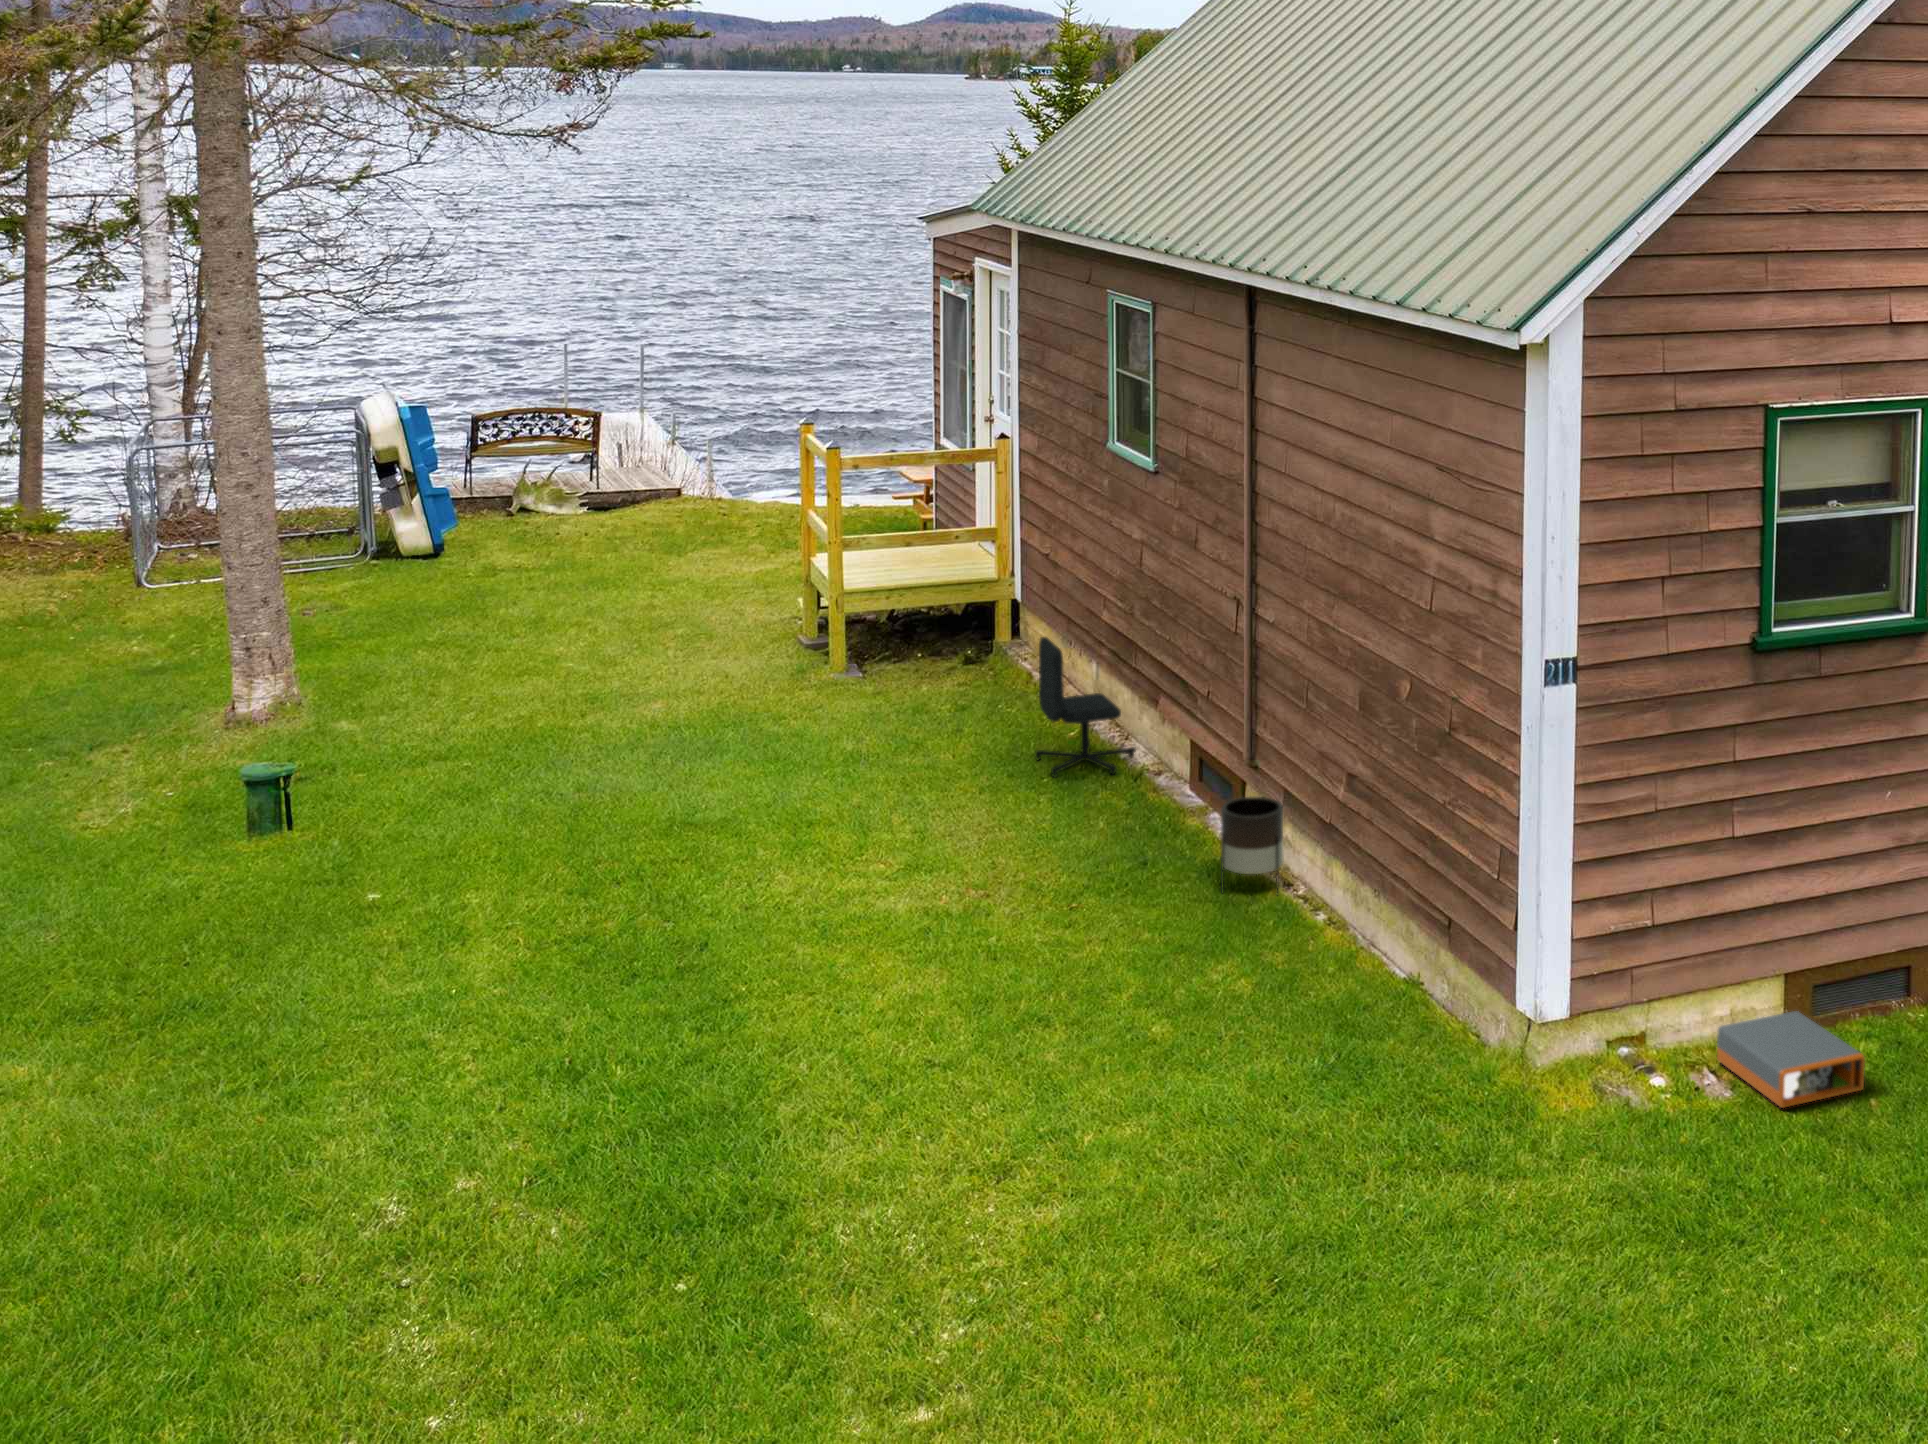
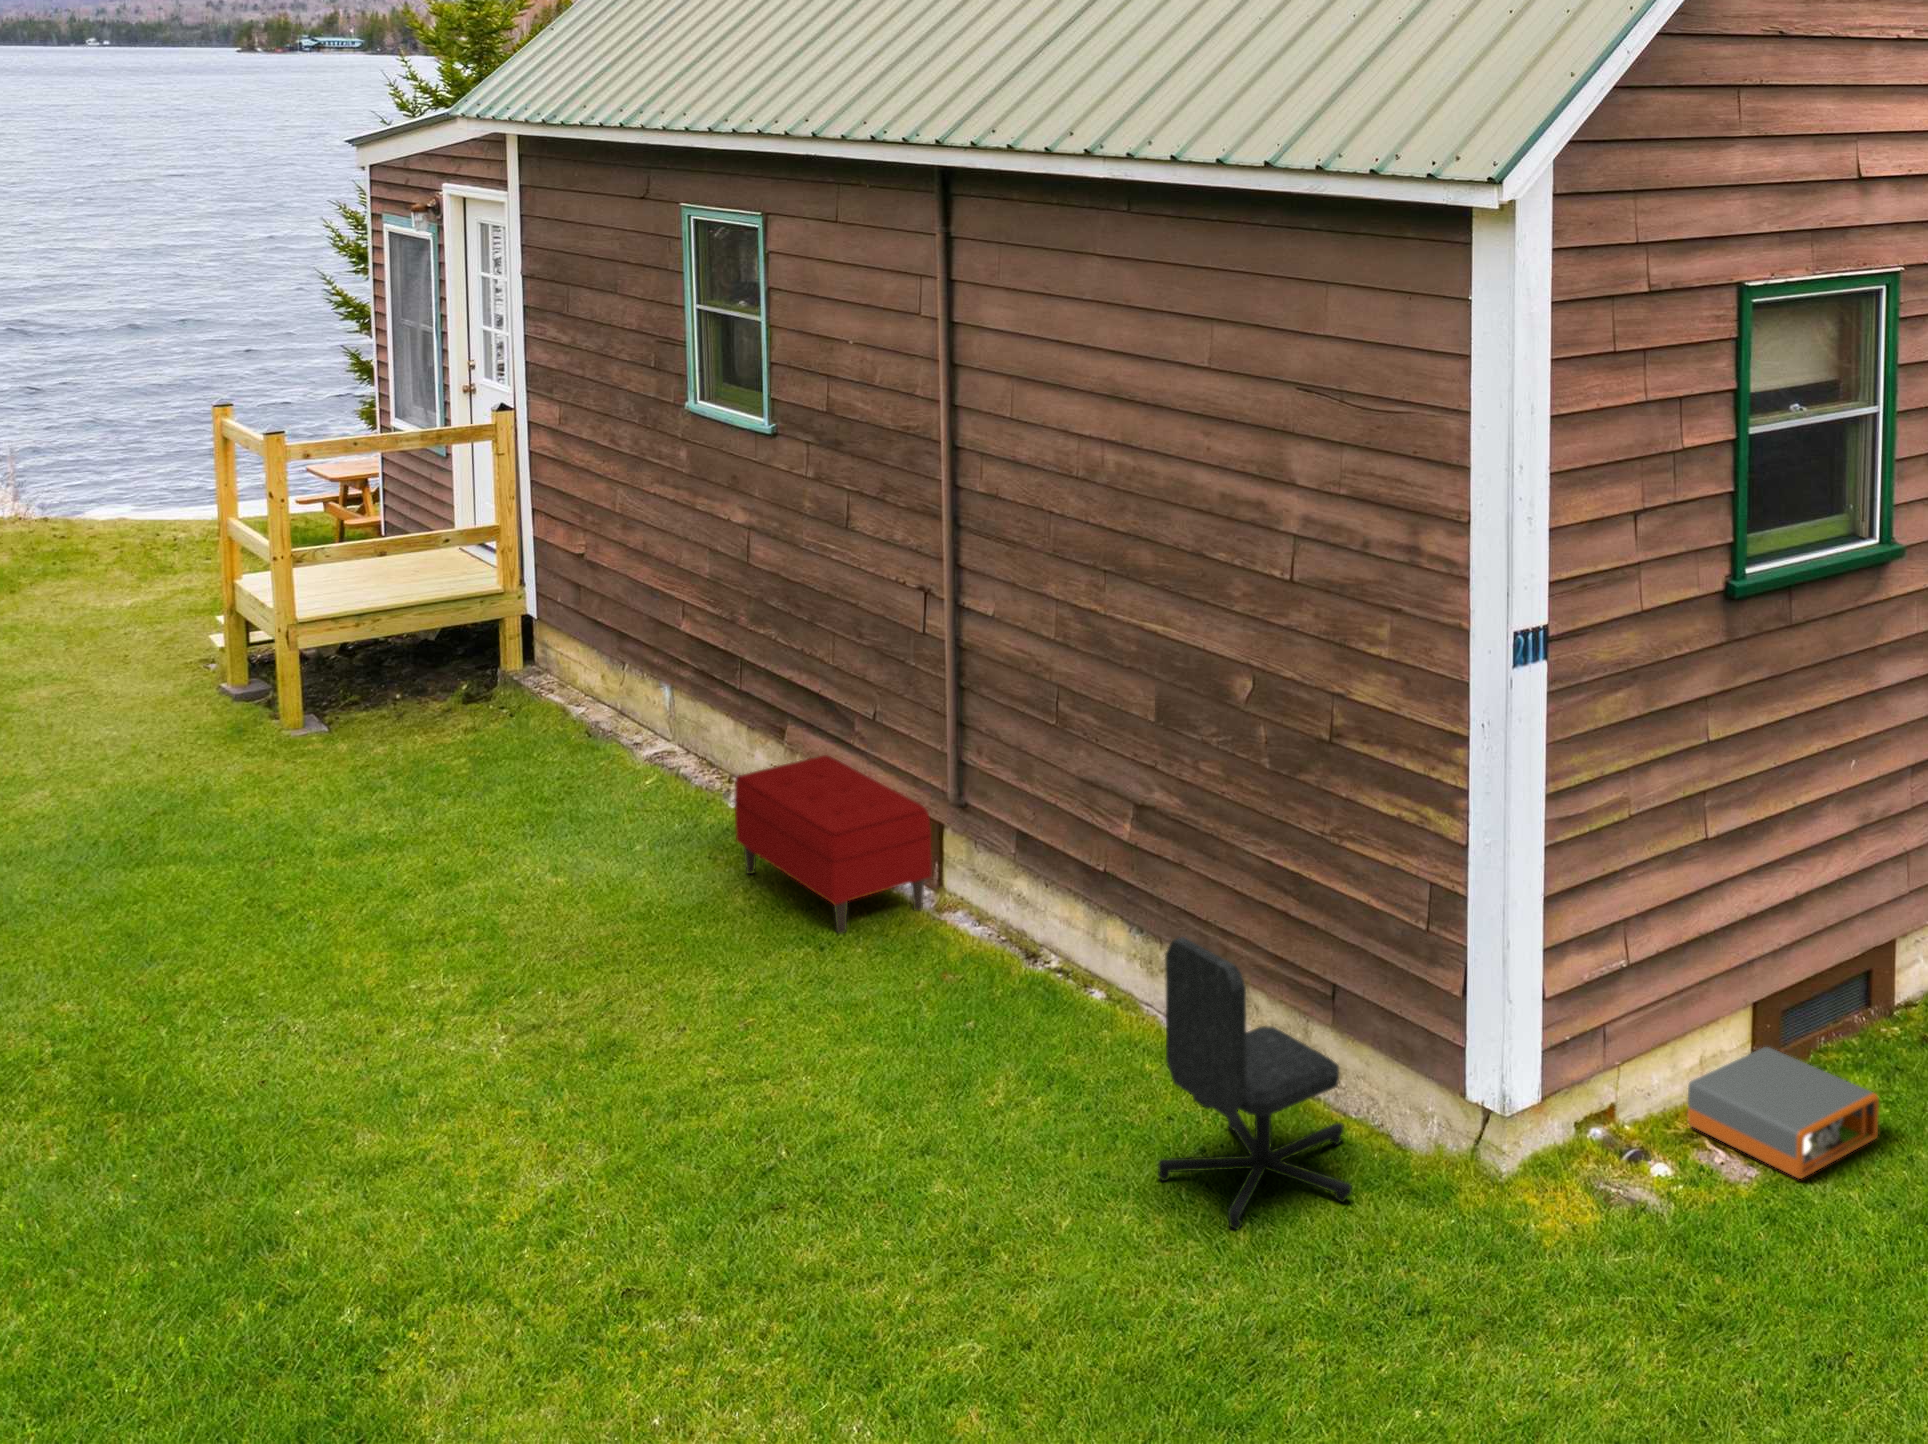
chair: present [1036,637,1136,777] -> present [1158,937,1352,1229]
bench: none [1104,721,1233,854] -> present [735,755,932,933]
planter: present [1221,796,1284,874] -> none [942,845,1026,980]

